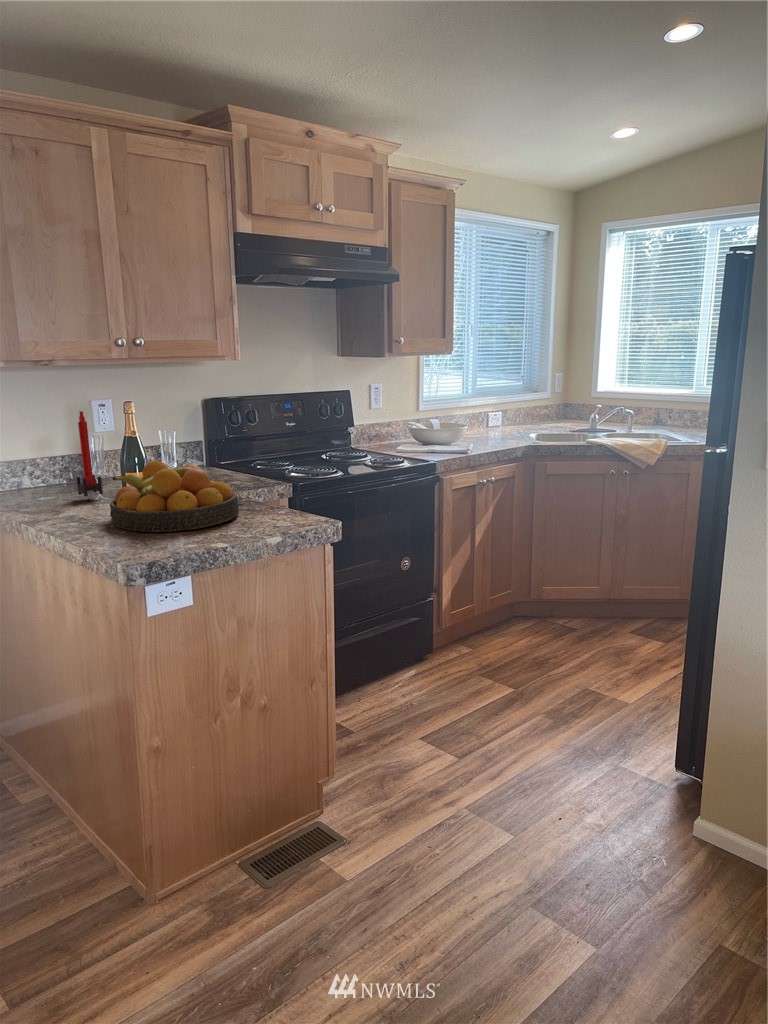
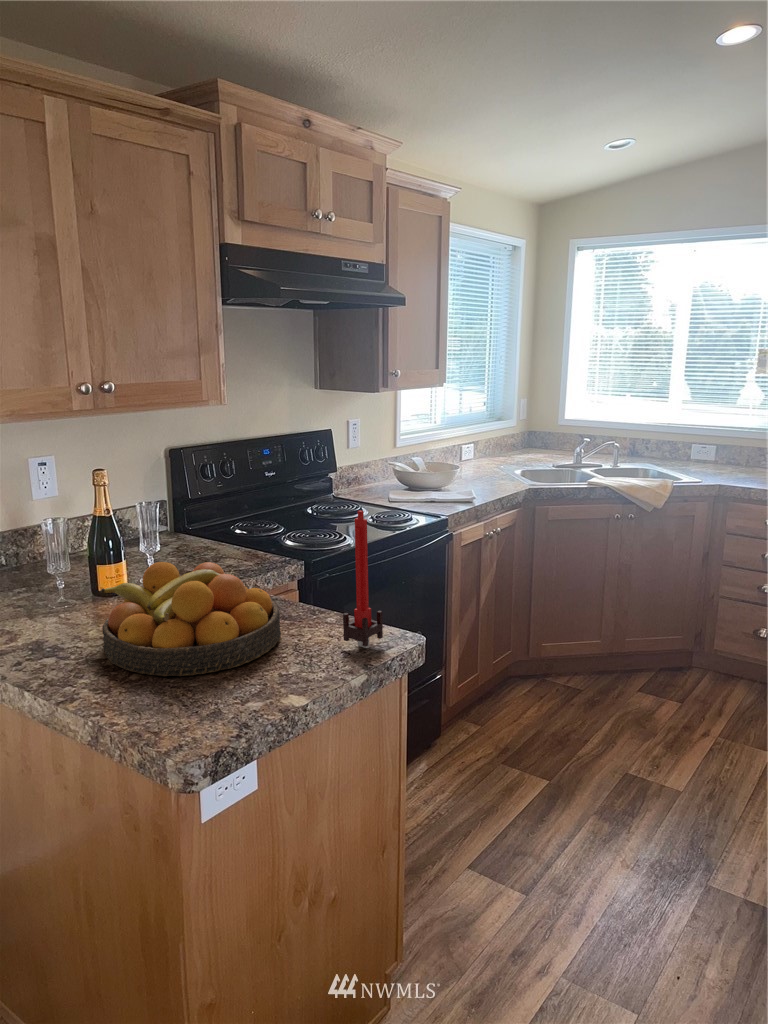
candle: present [76,411,103,500] -> present [343,510,383,648]

